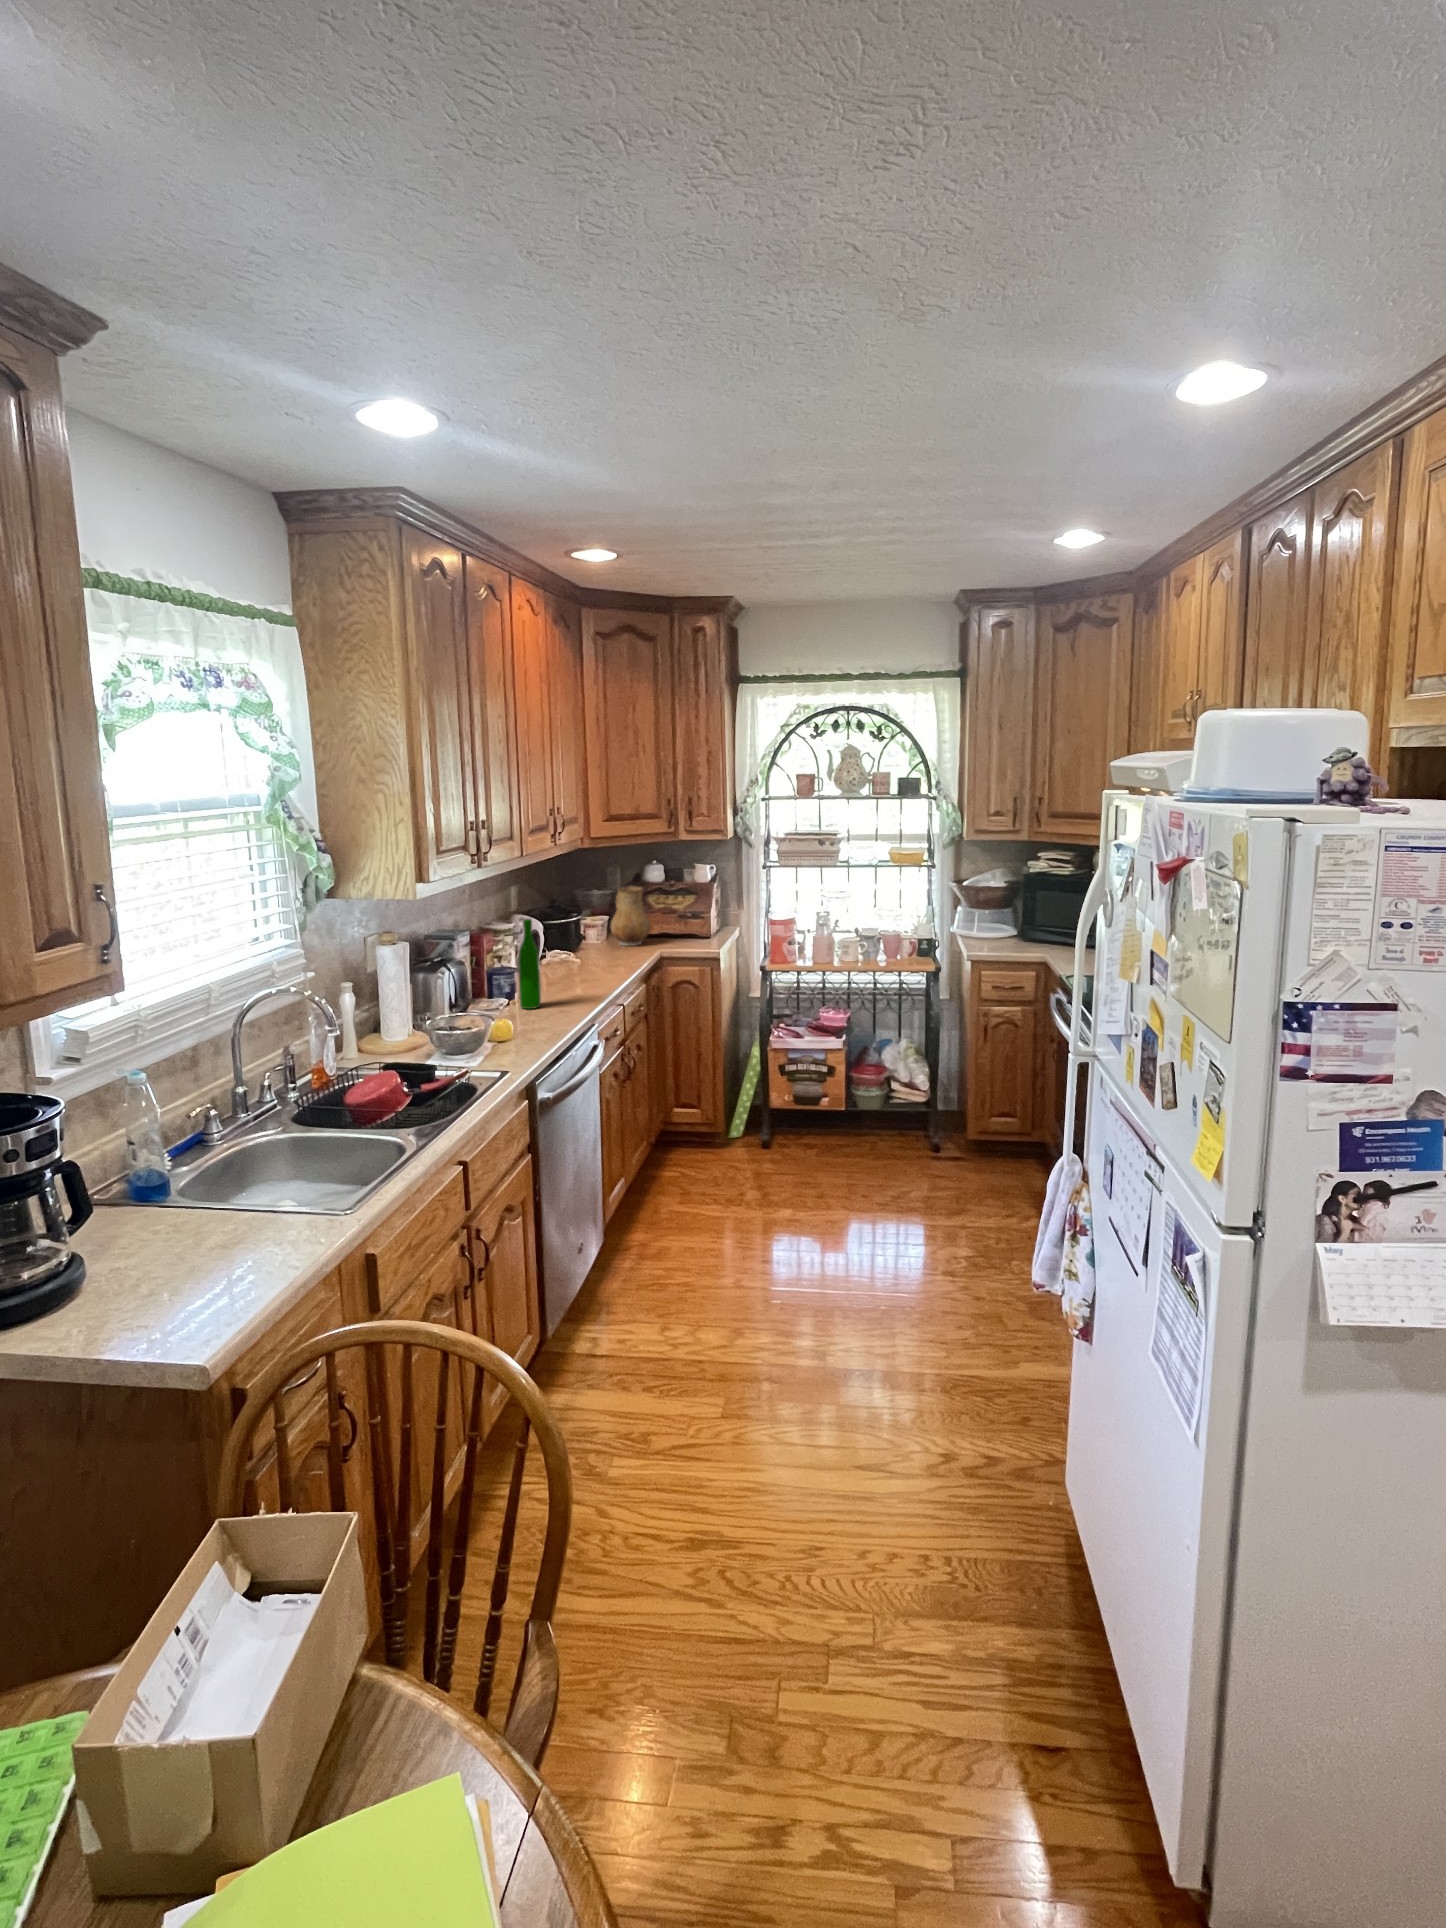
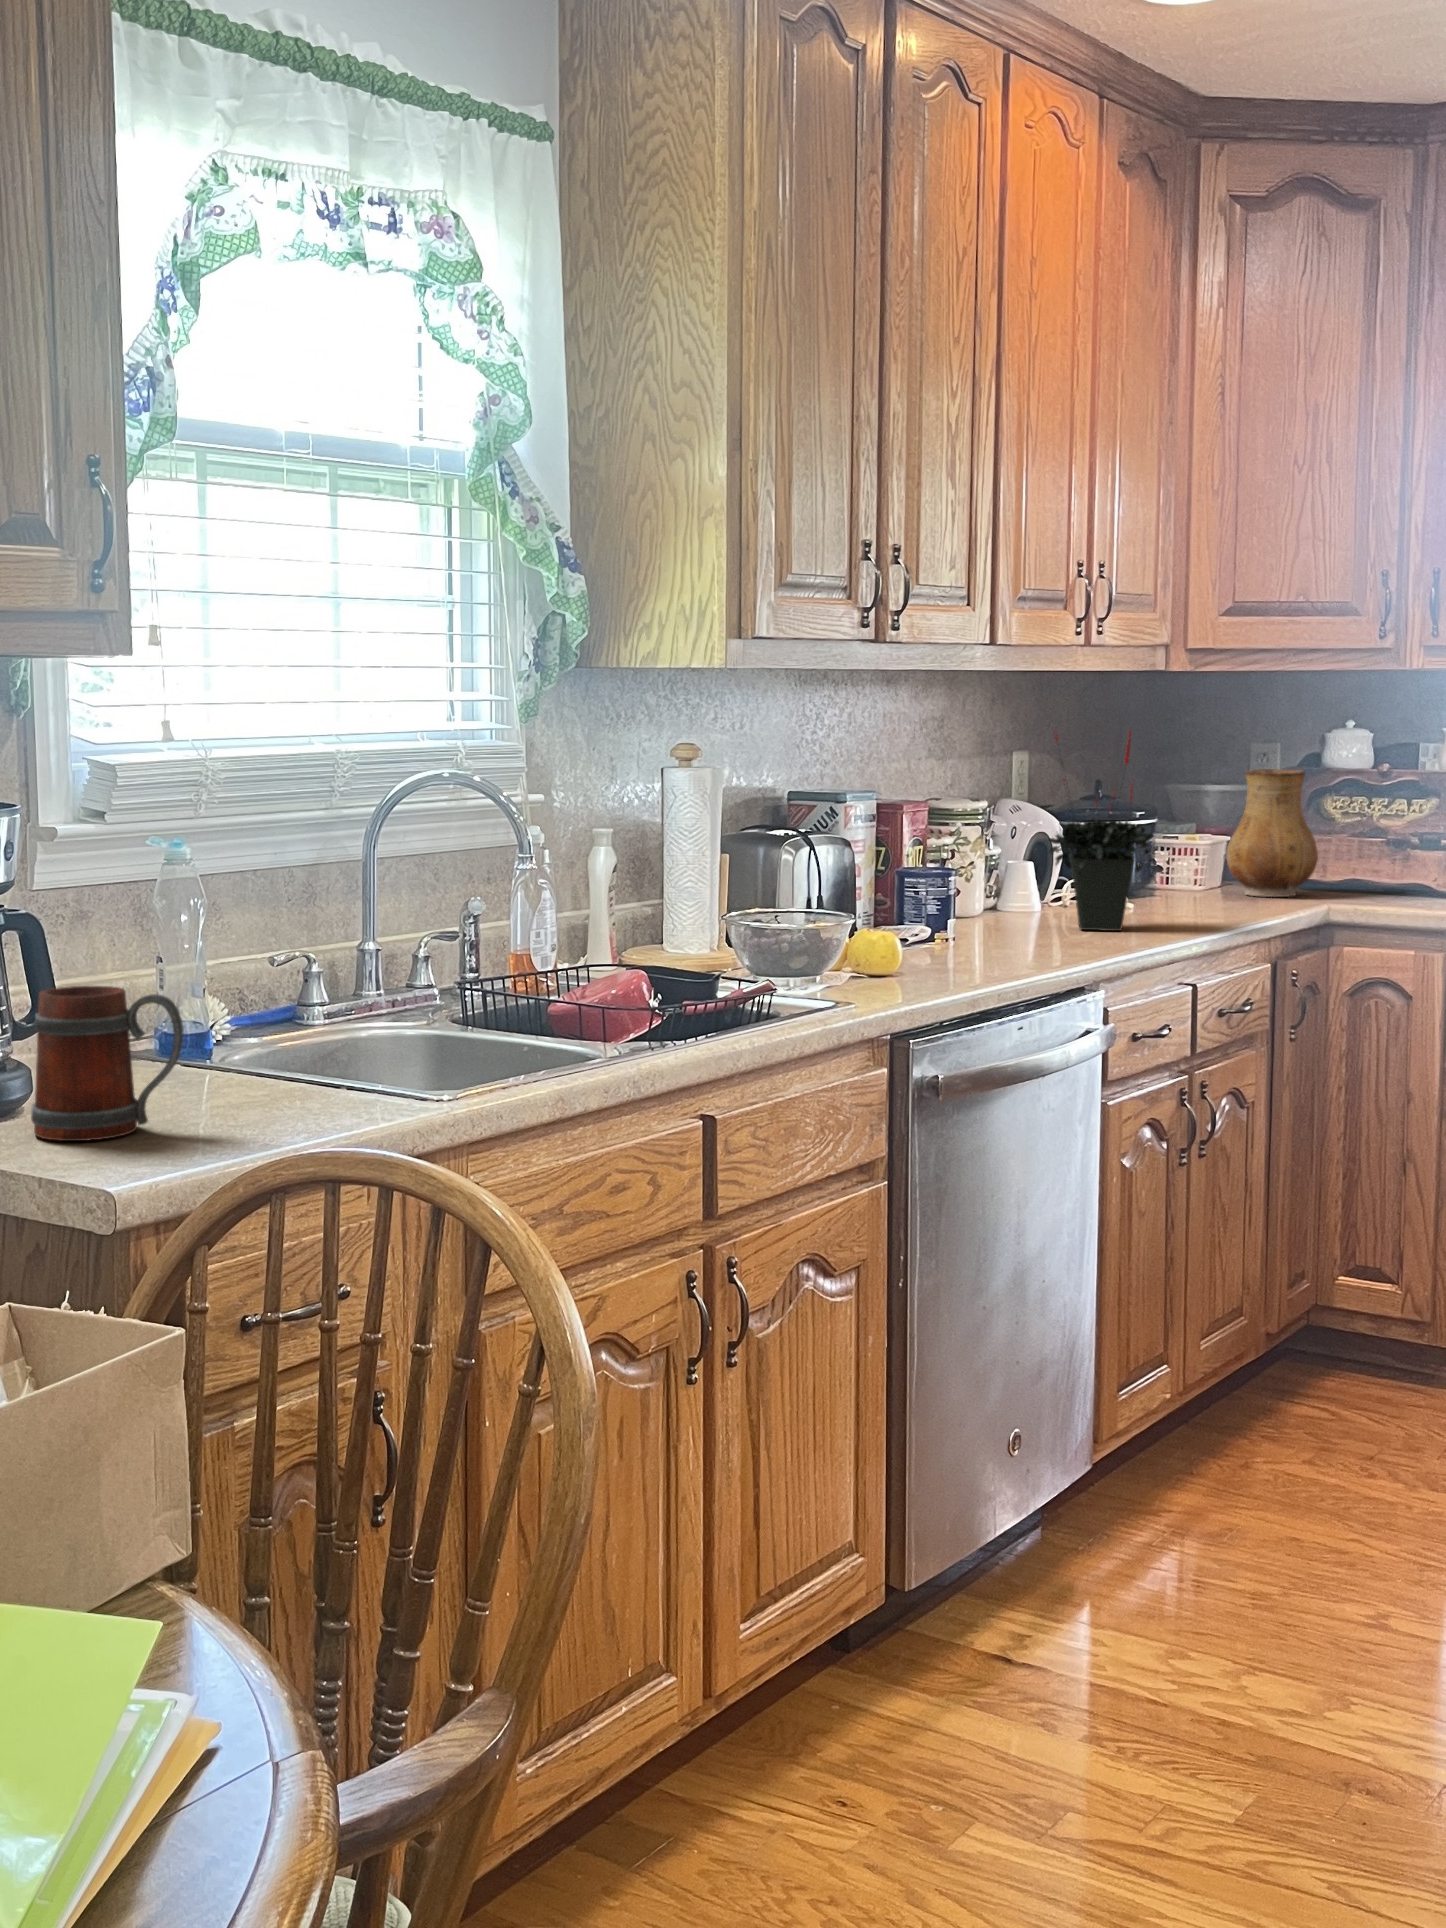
potted plant: none [549,894,600,987] -> present [1049,732,1153,931]
wine bottle: present [518,919,541,1009] -> none [958,759,1002,947]
mug: none [119,1207,218,1312] -> present [31,986,183,1141]

